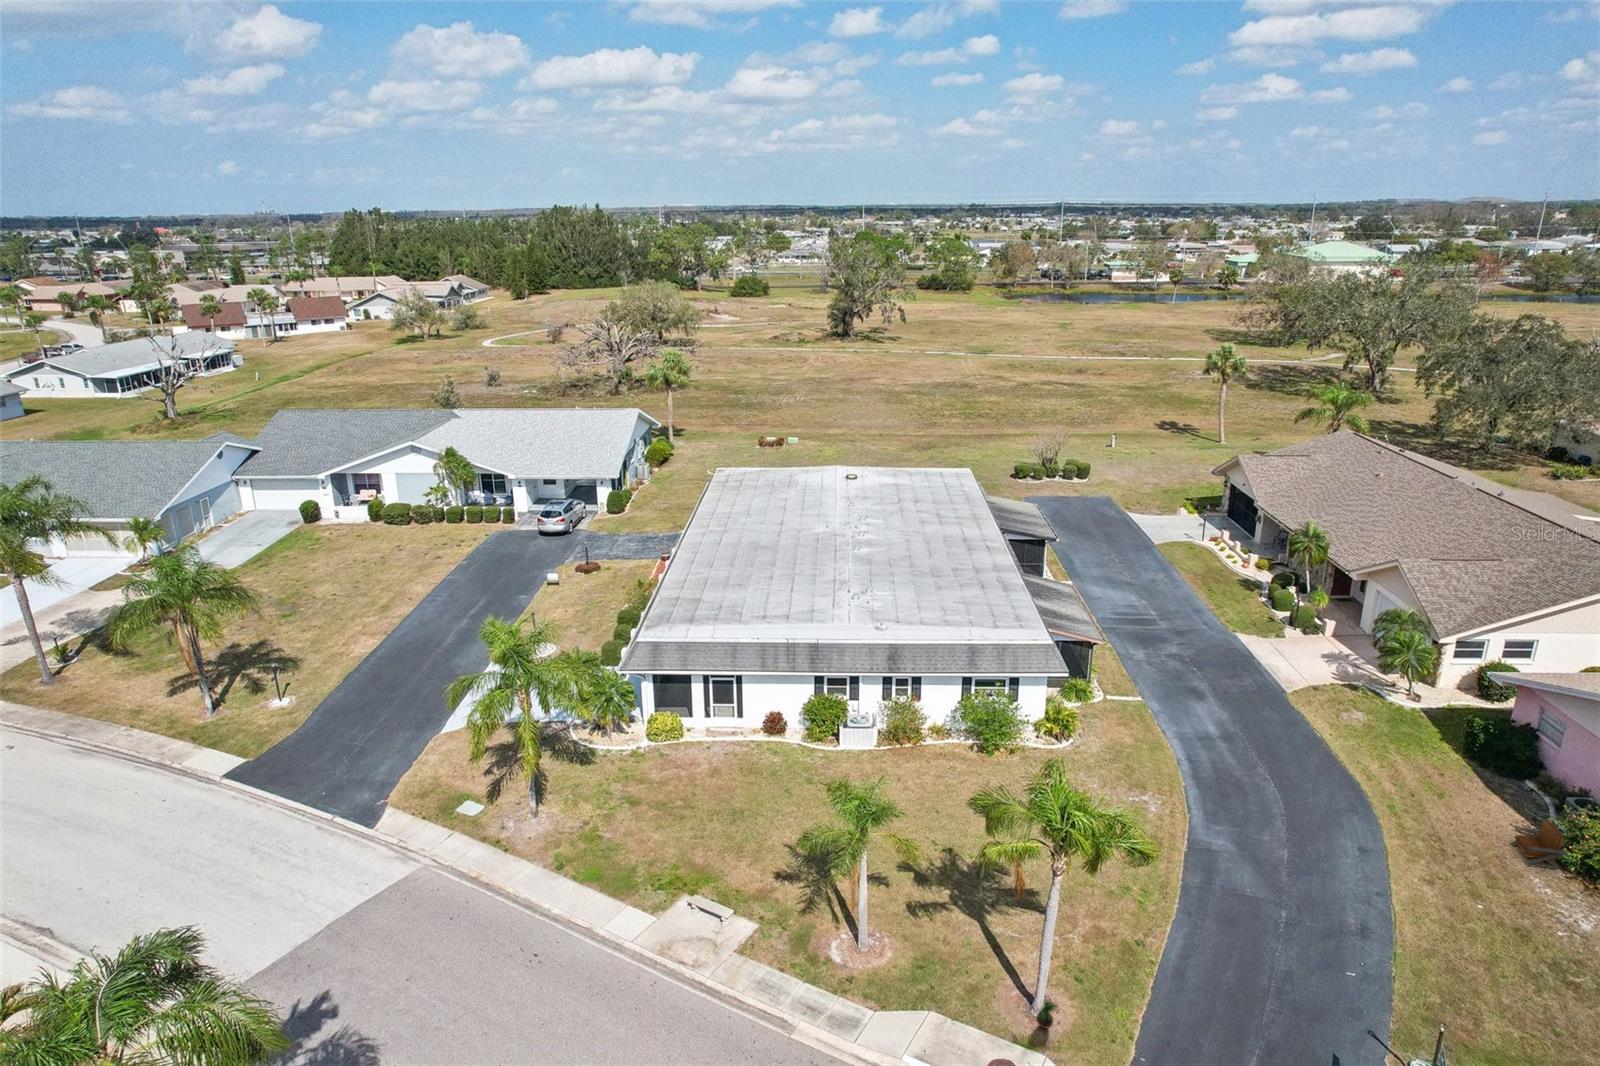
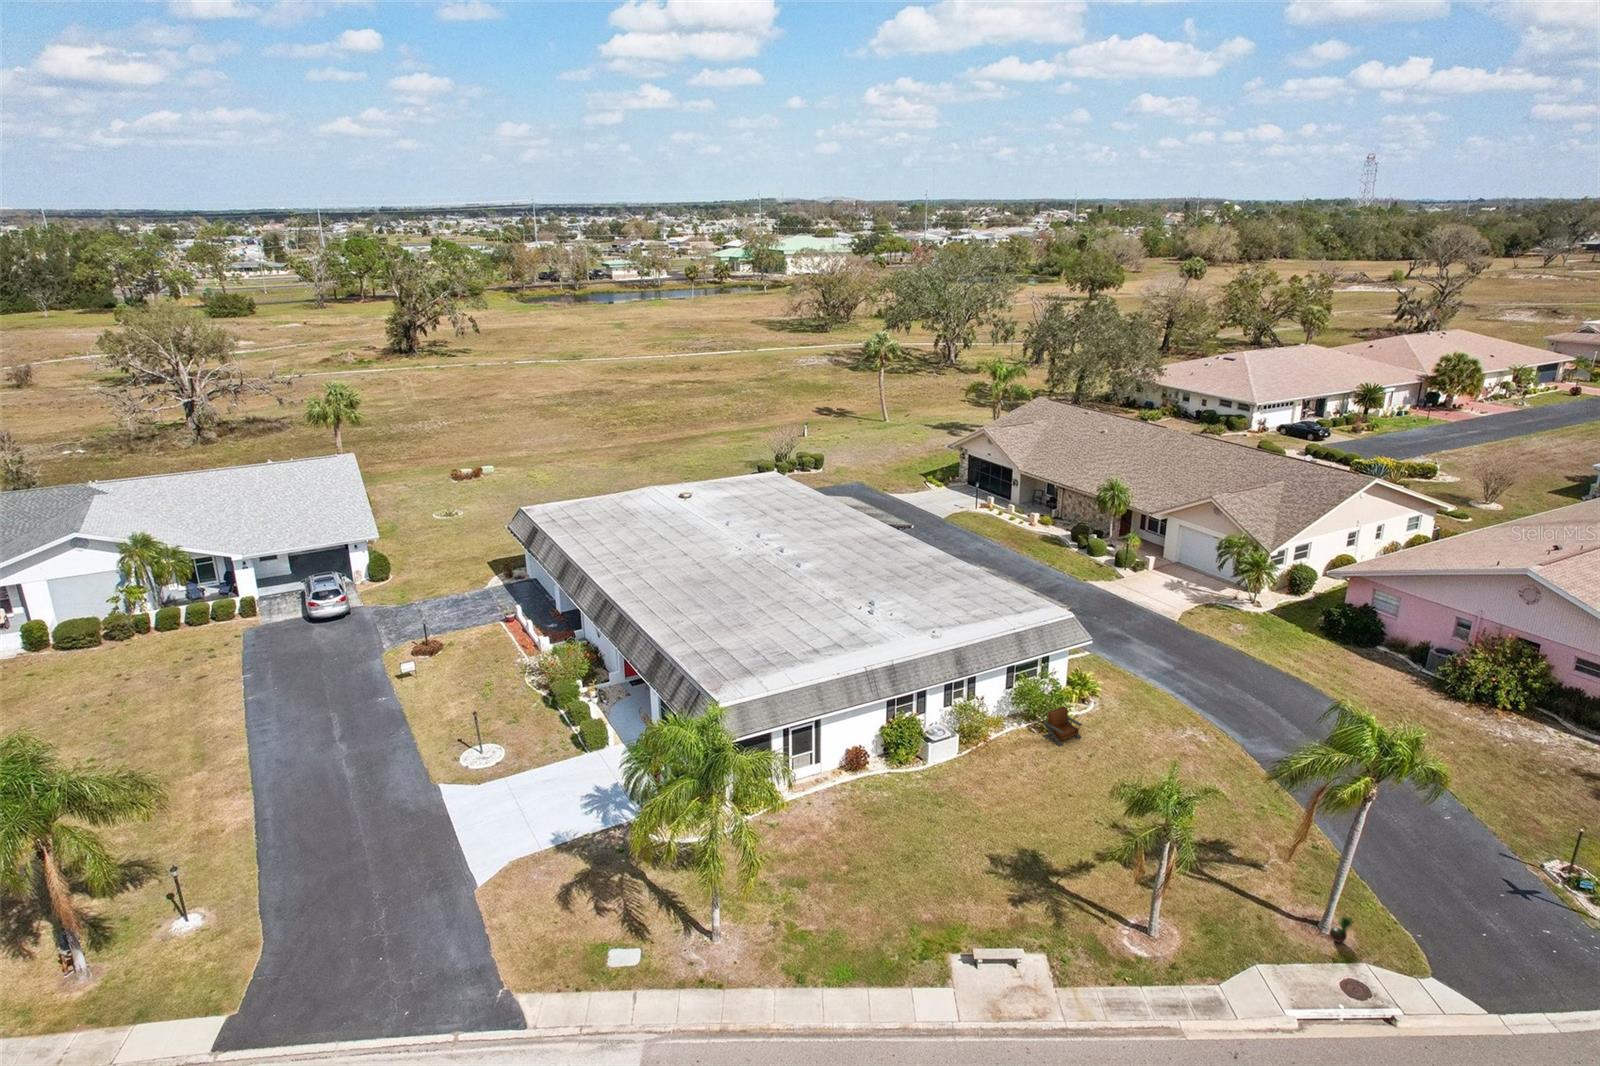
lounge chair: present [1511,821,1566,870] -> present [1043,706,1082,746]

